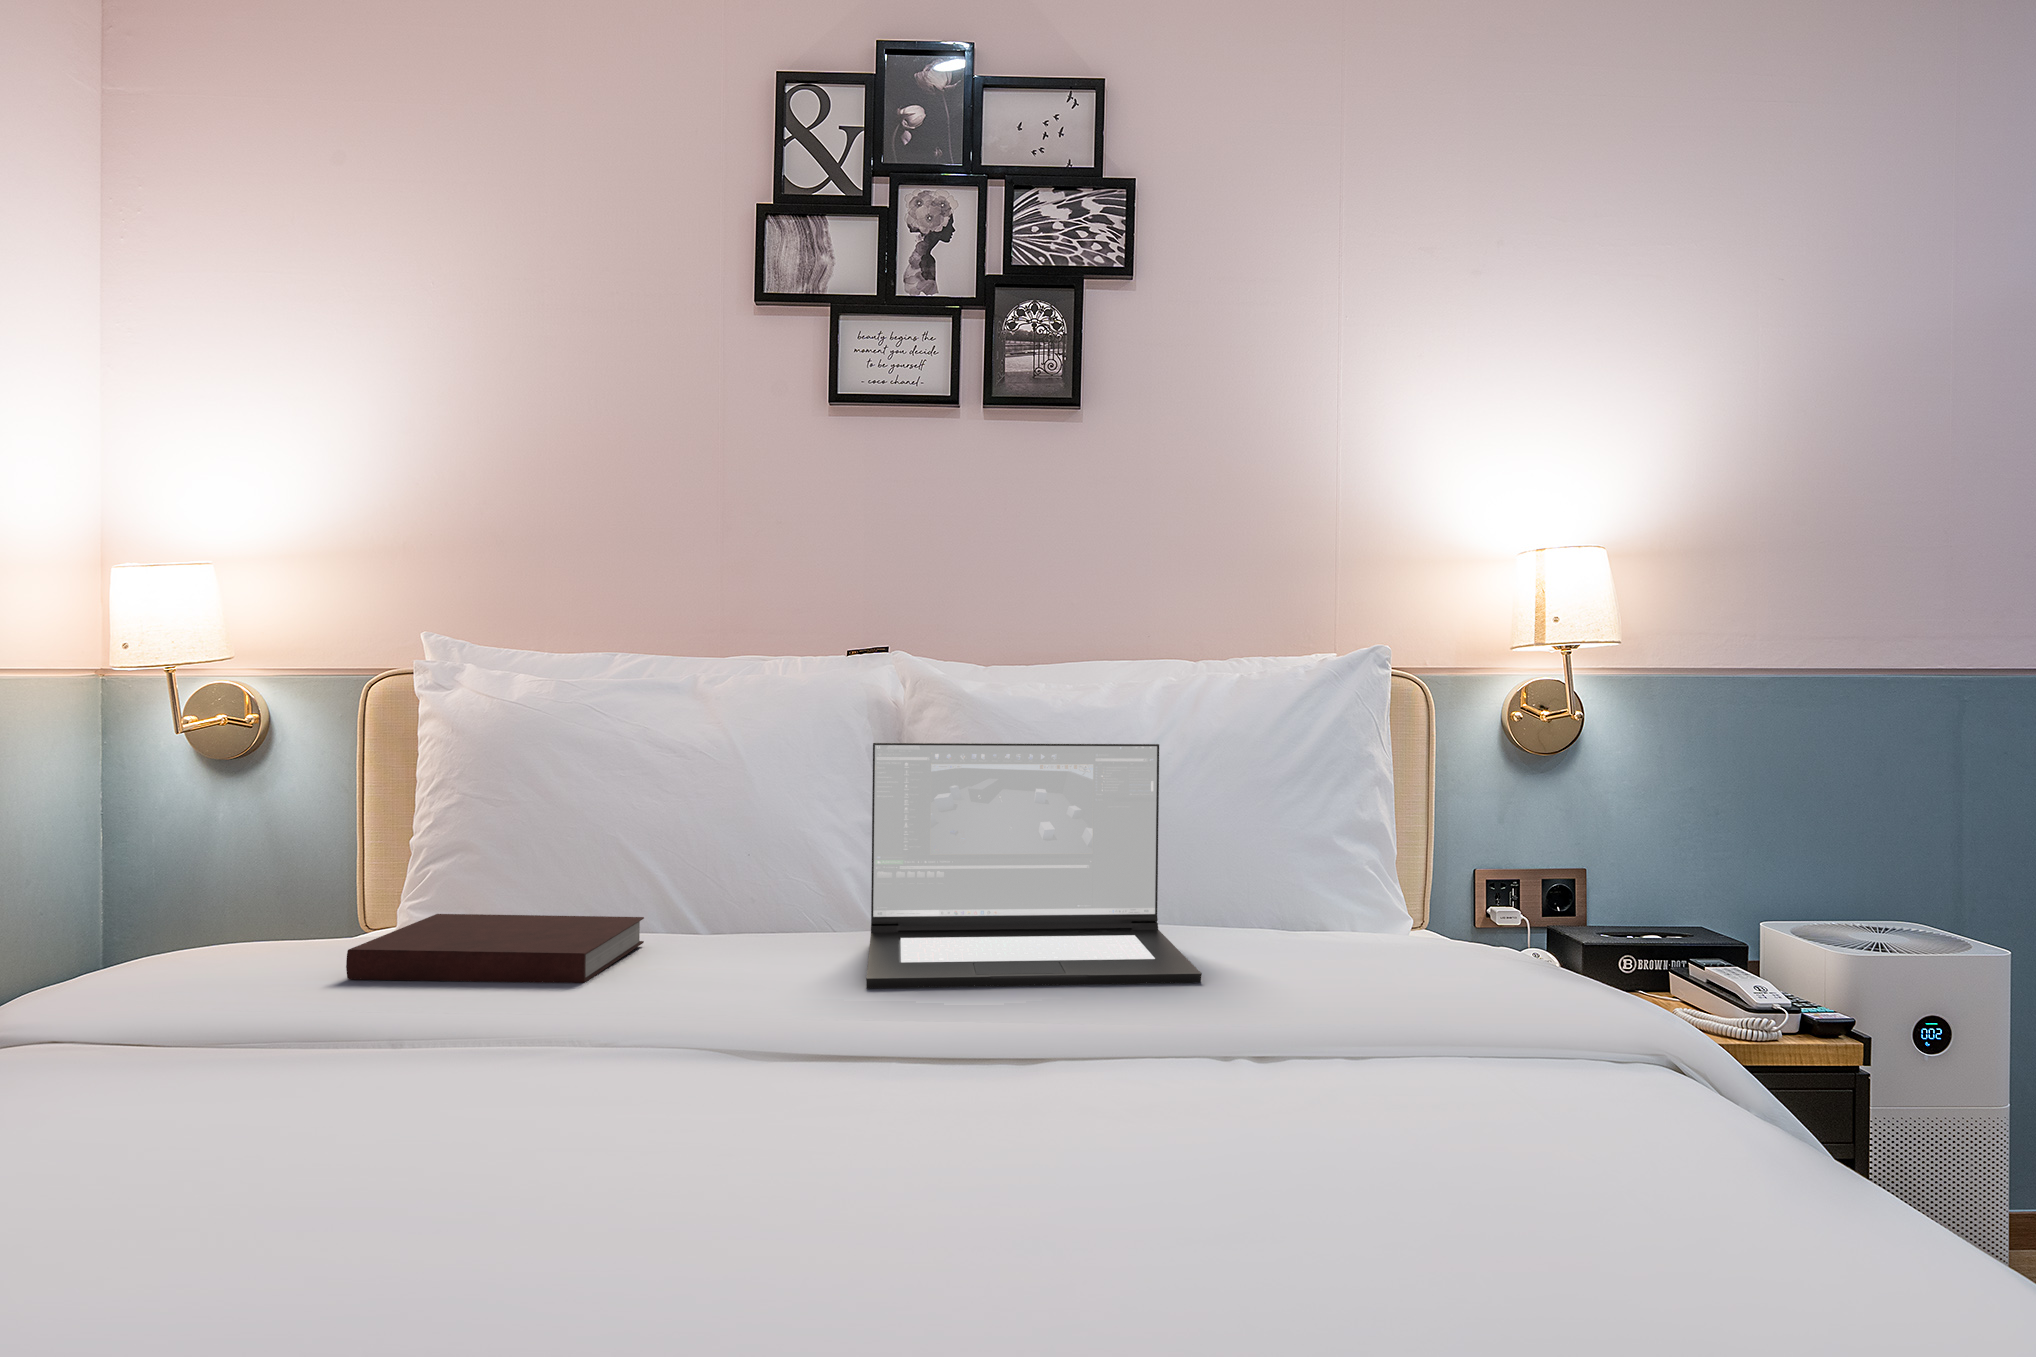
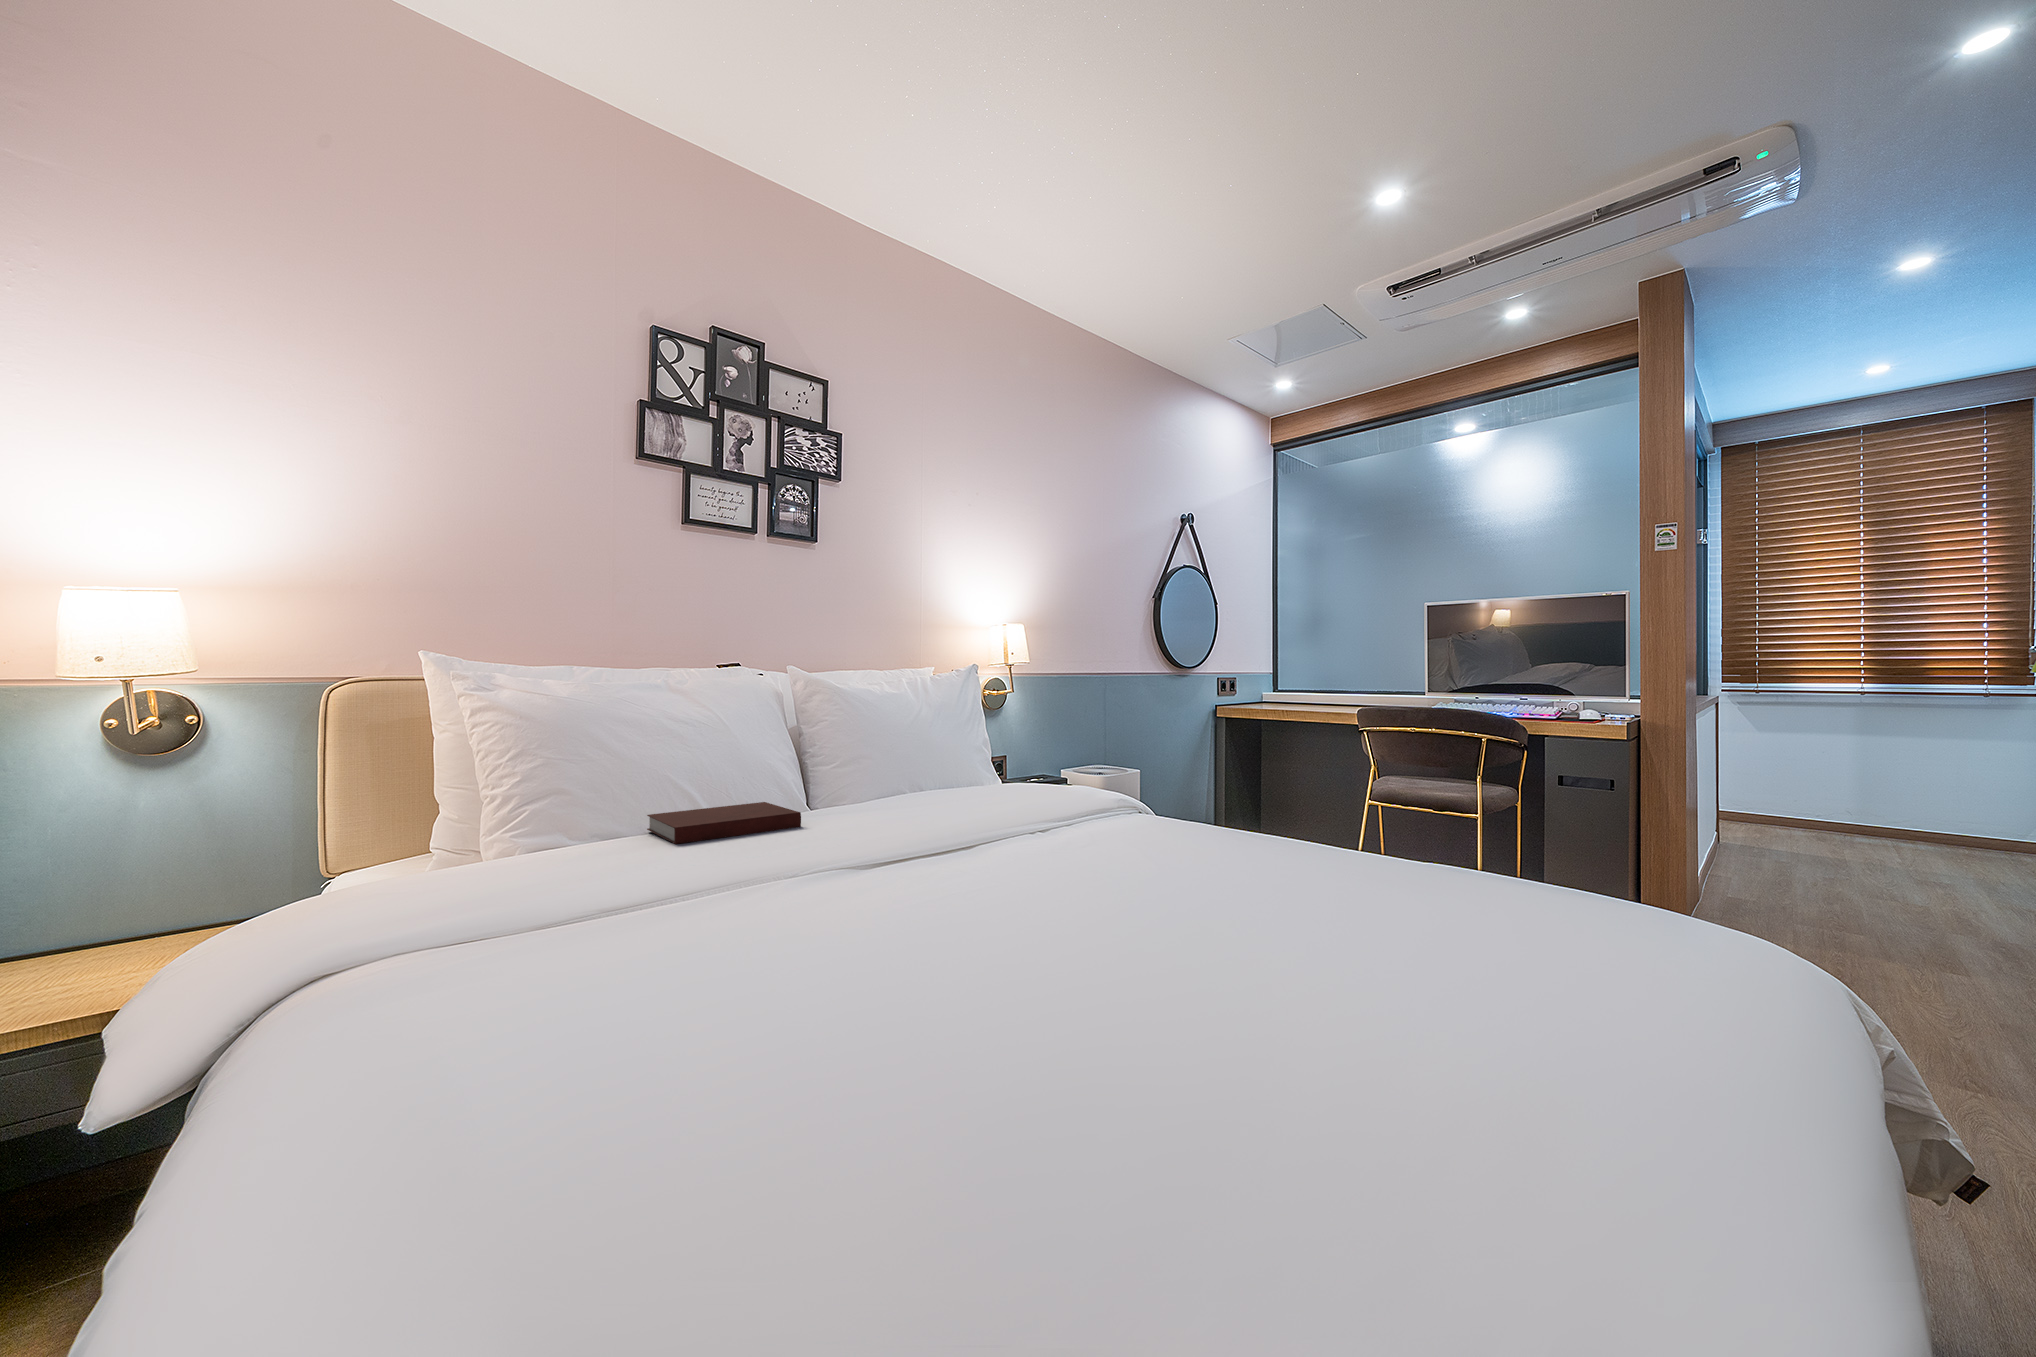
laptop: present [866,743,1202,988] -> none [864,705,1021,810]

